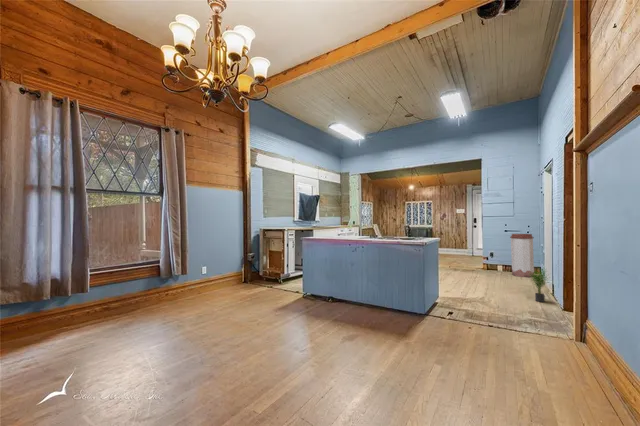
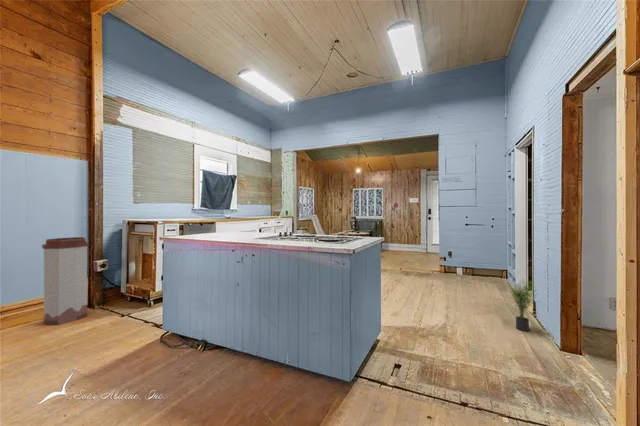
trash can: present [510,234,534,277] -> present [42,237,88,325]

